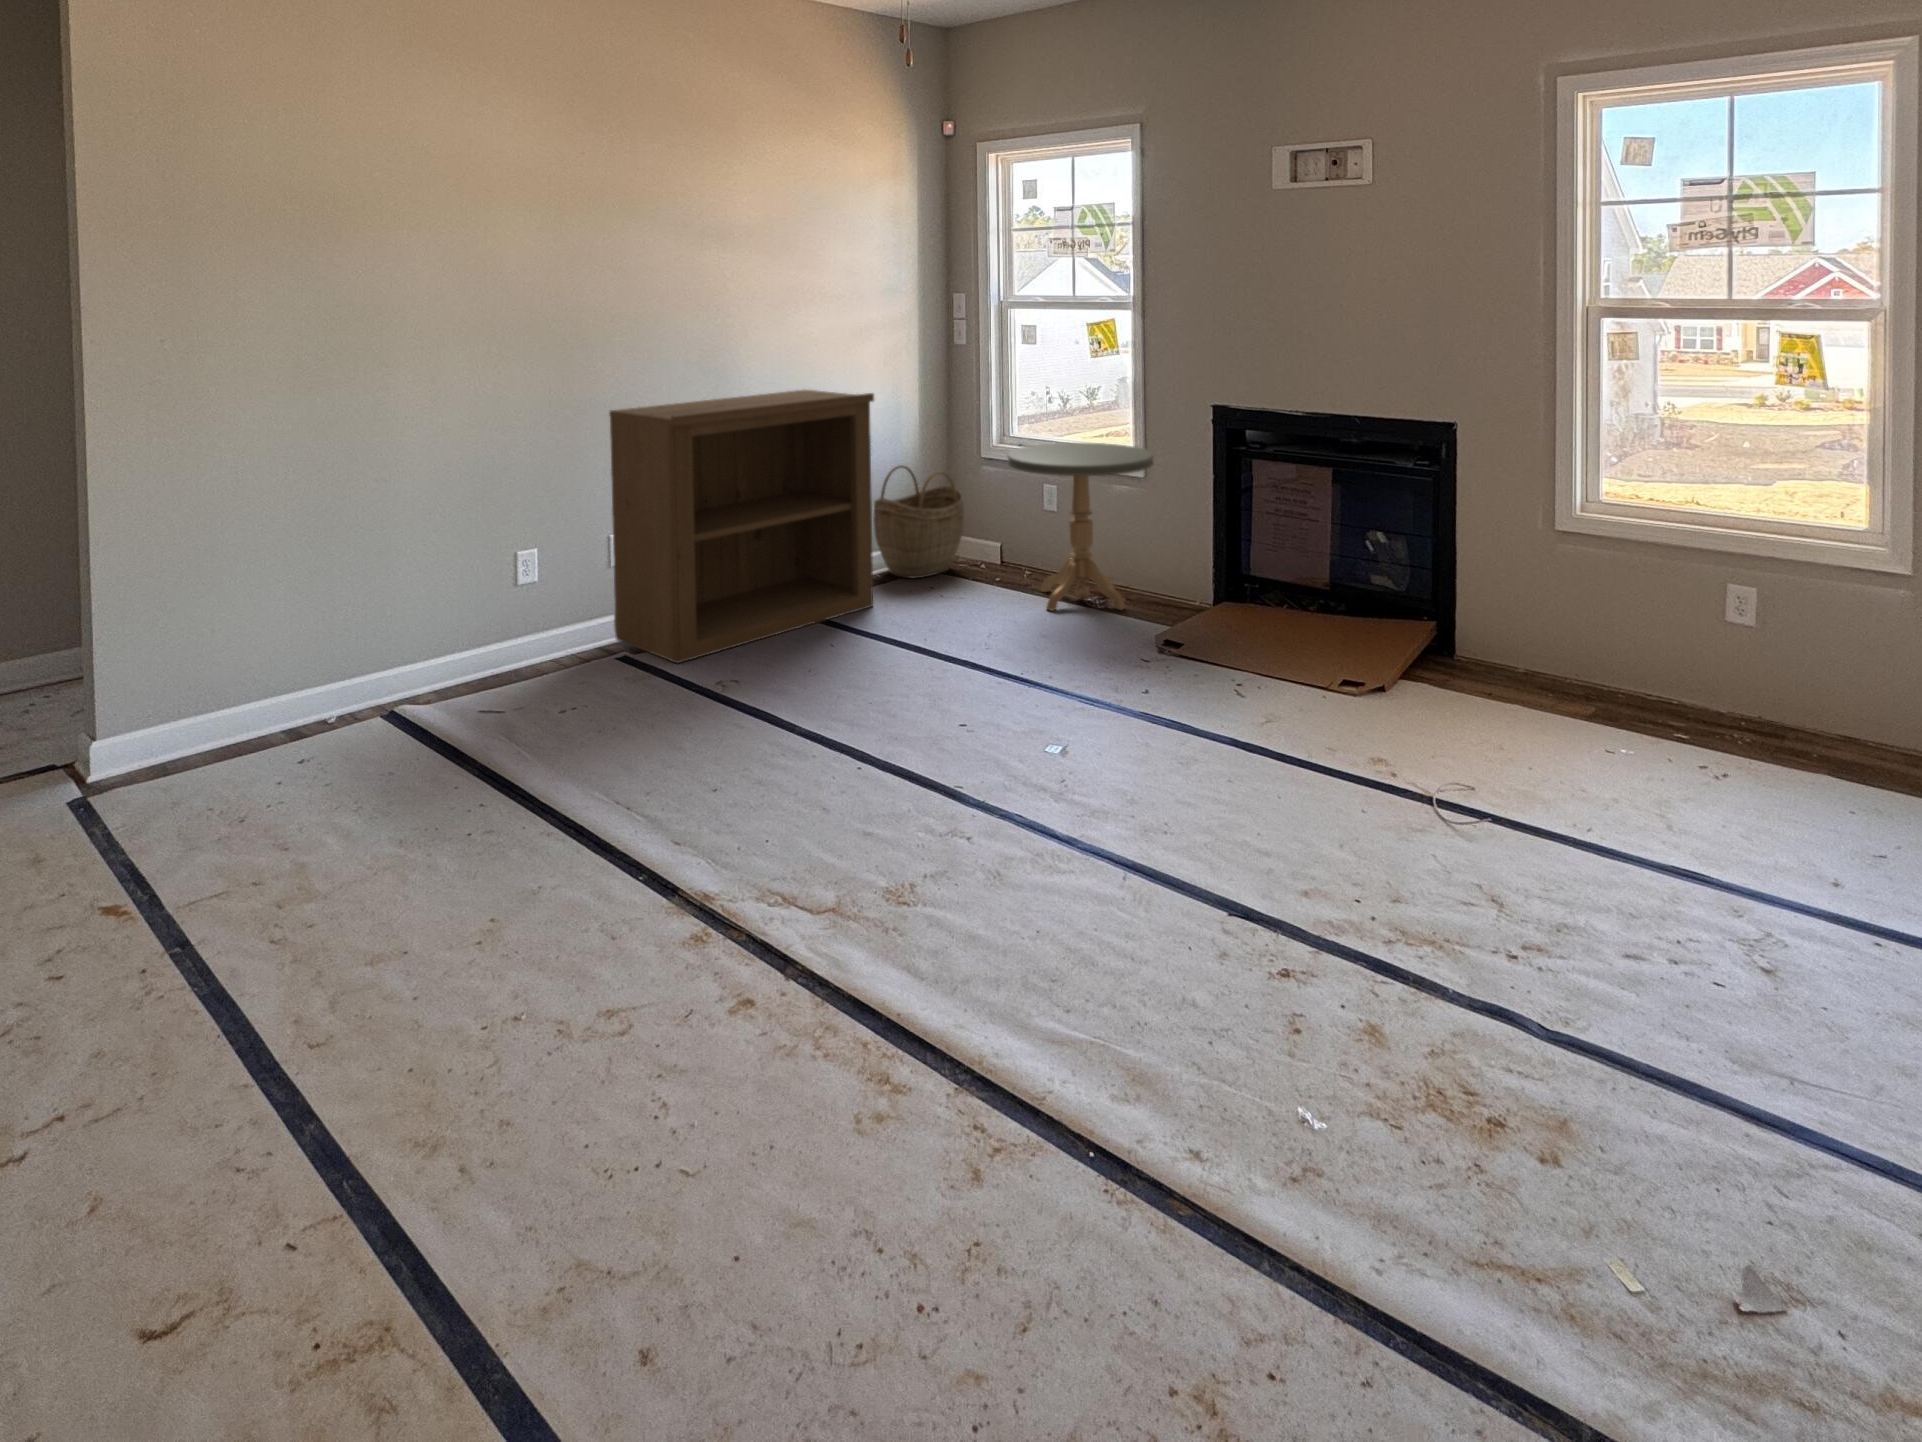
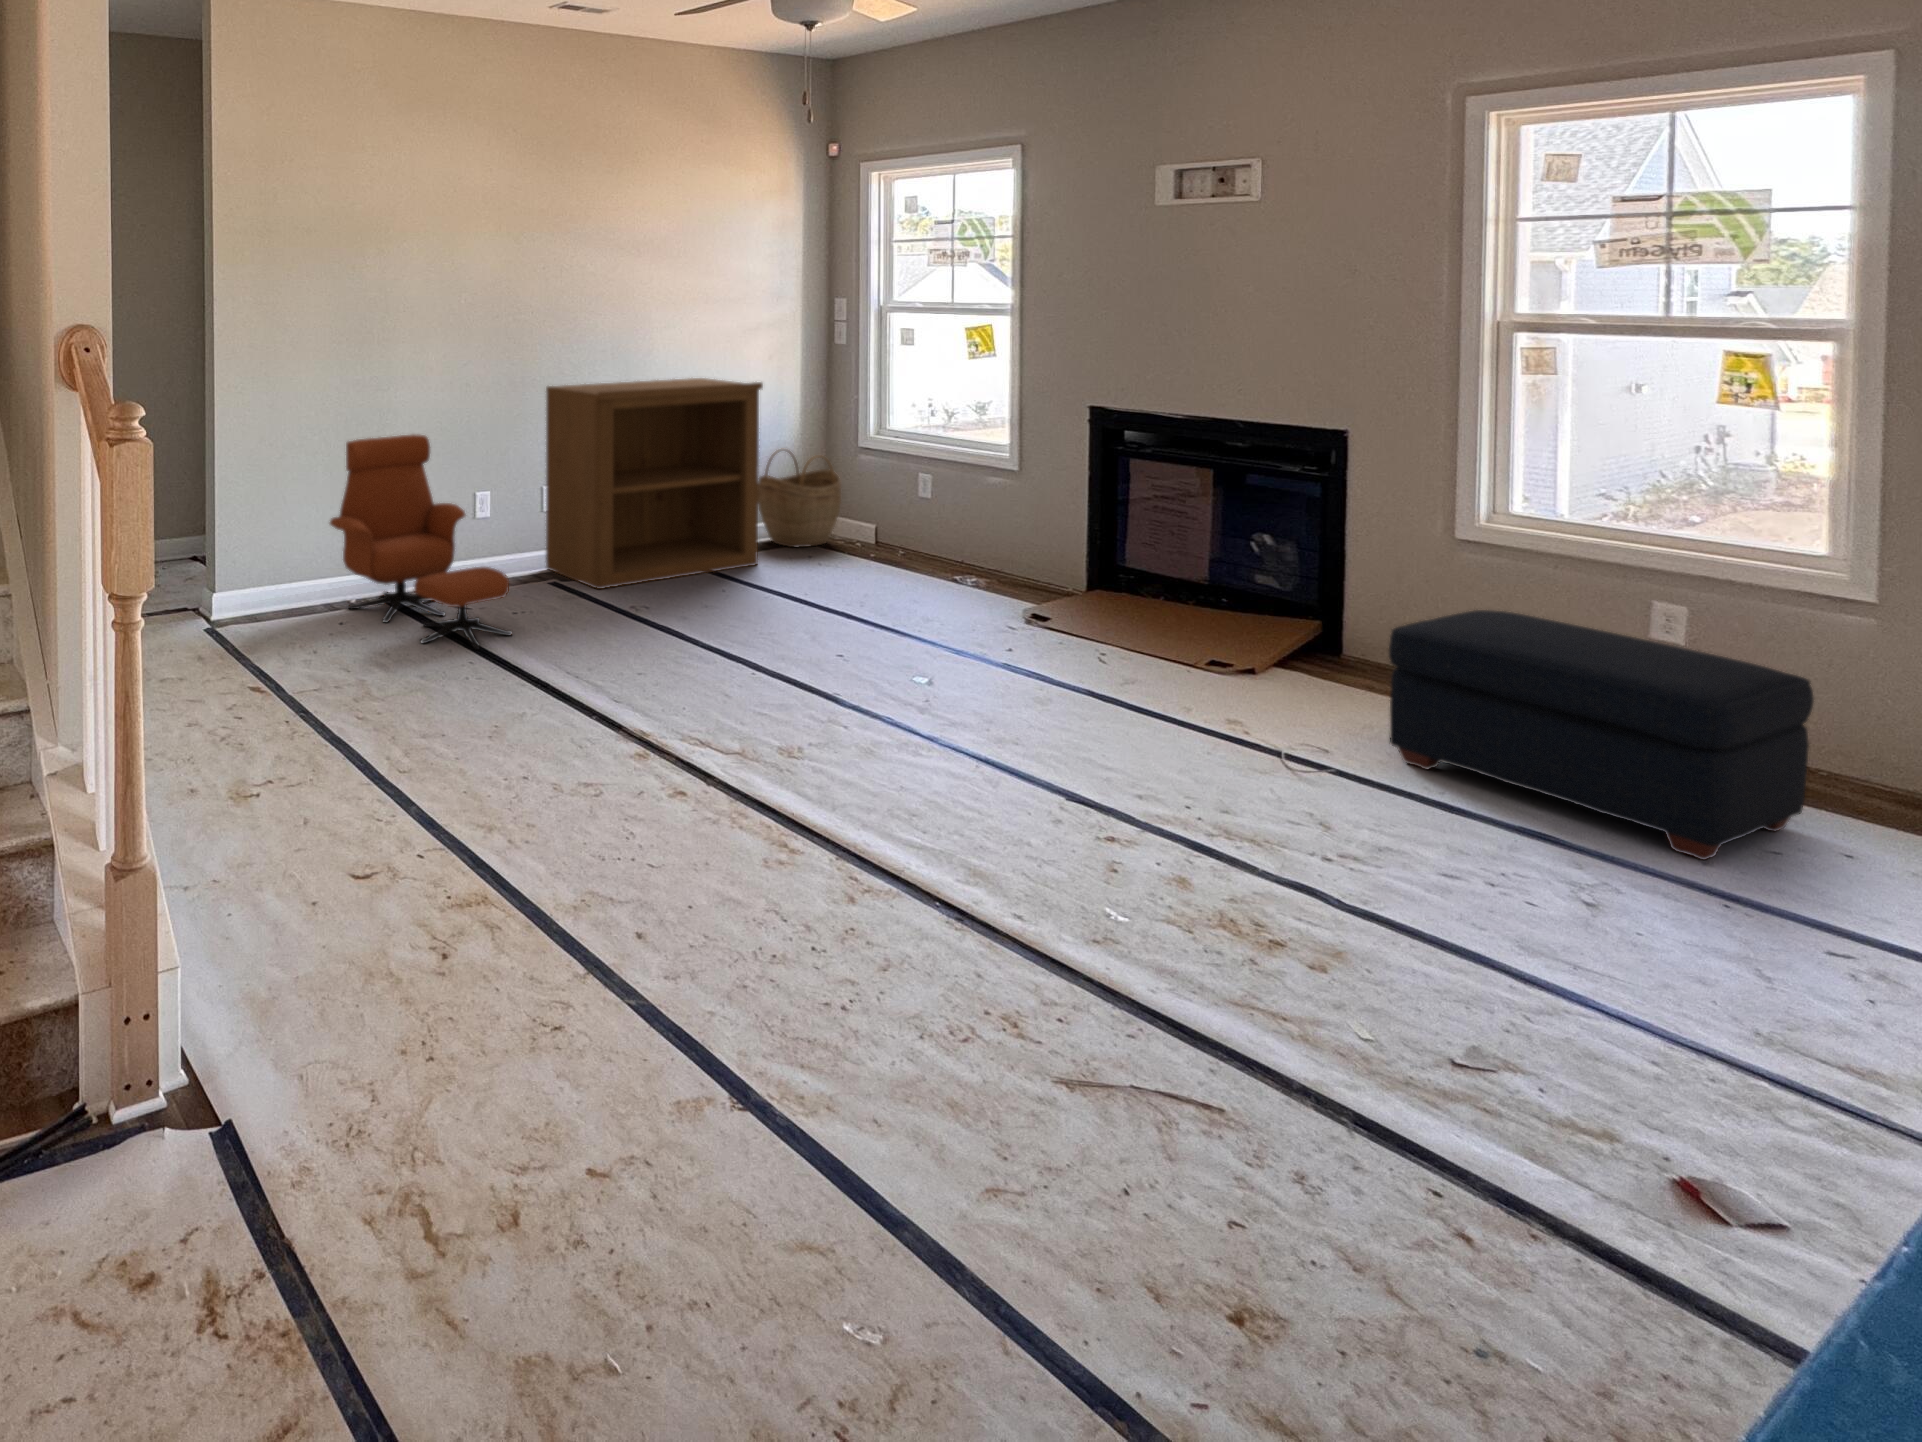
side table: present [1007,443,1154,611] -> none [883,435,1028,588]
lounge chair: none [282,486,551,784] -> present [330,435,512,649]
ottoman: none [1527,611,1892,878] -> present [1389,610,1814,860]

